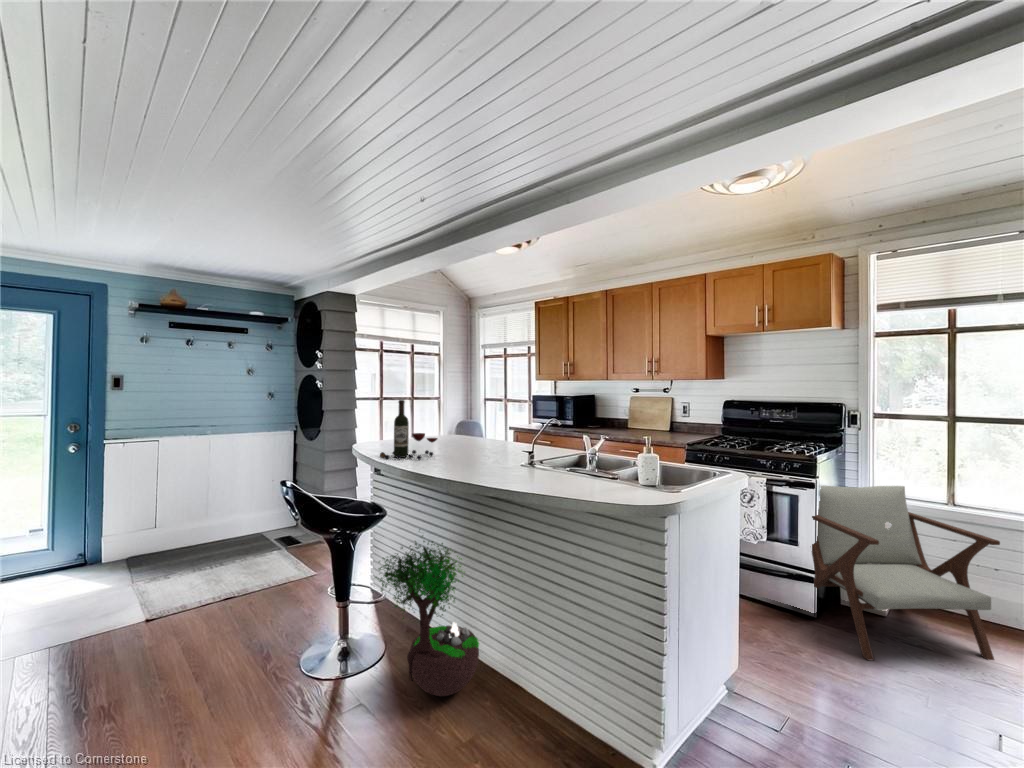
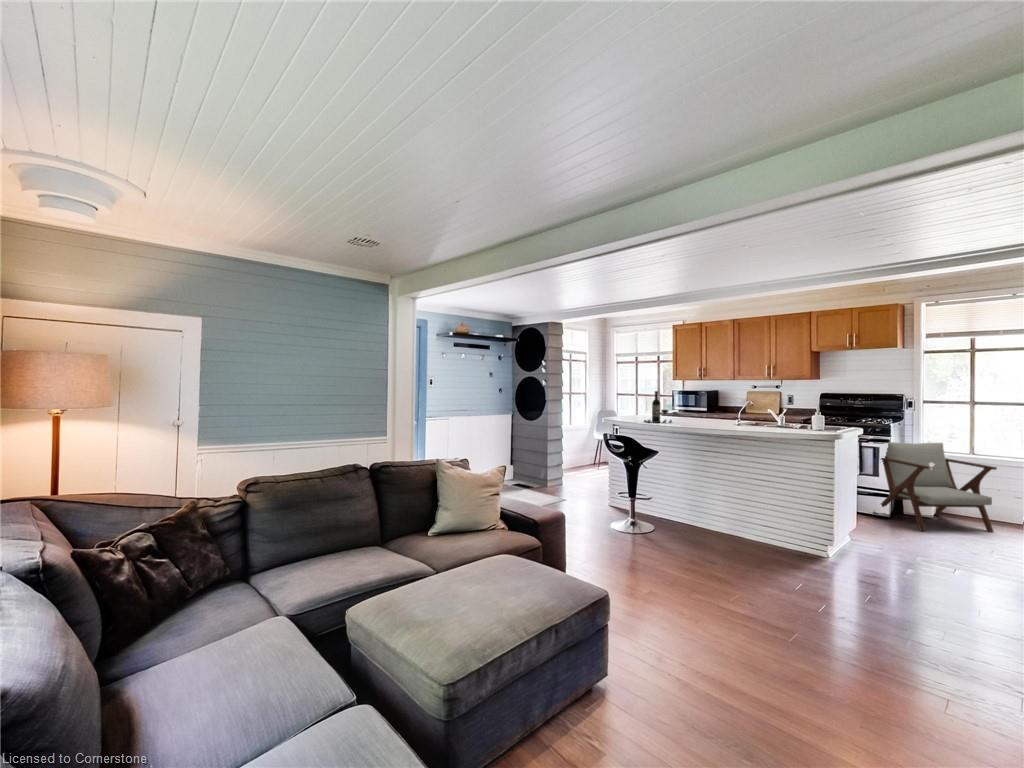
potted tree: present [375,541,479,696] -> none [671,455,723,536]

